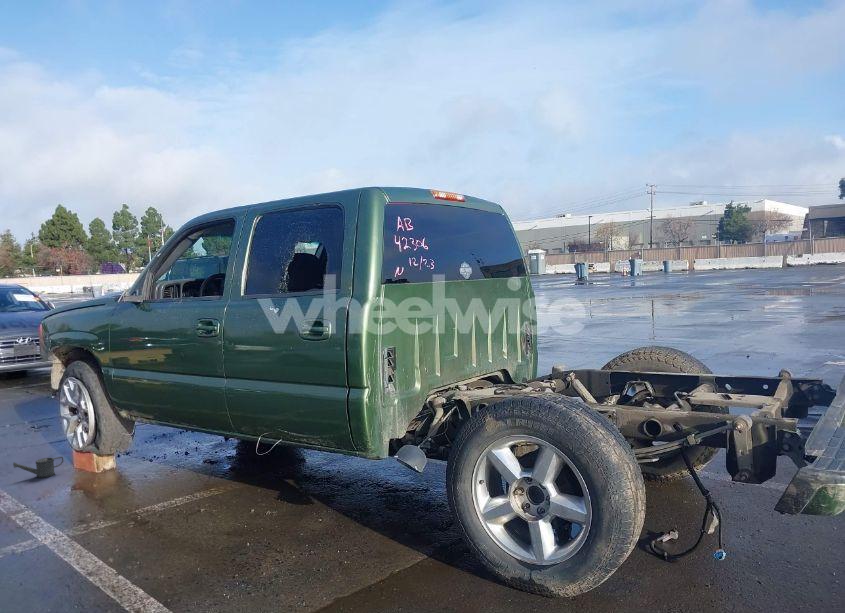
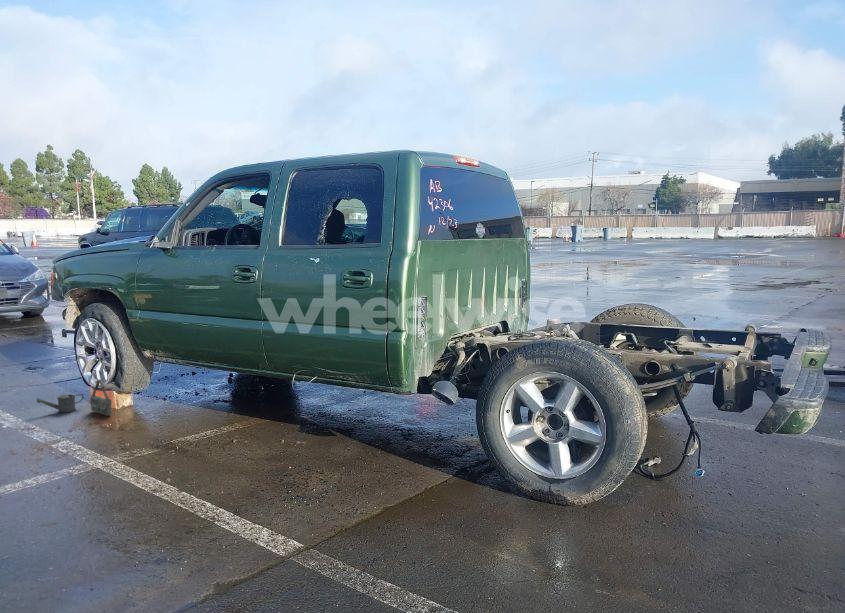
bag: none [68,441,88,481] -> present [90,379,111,416]

